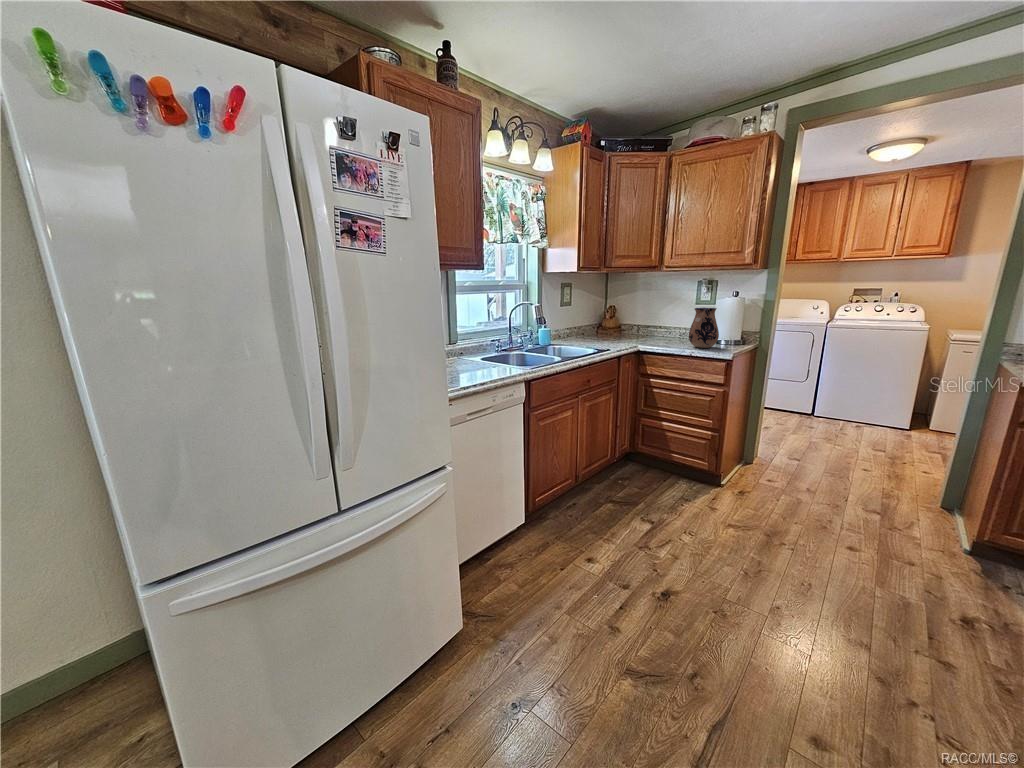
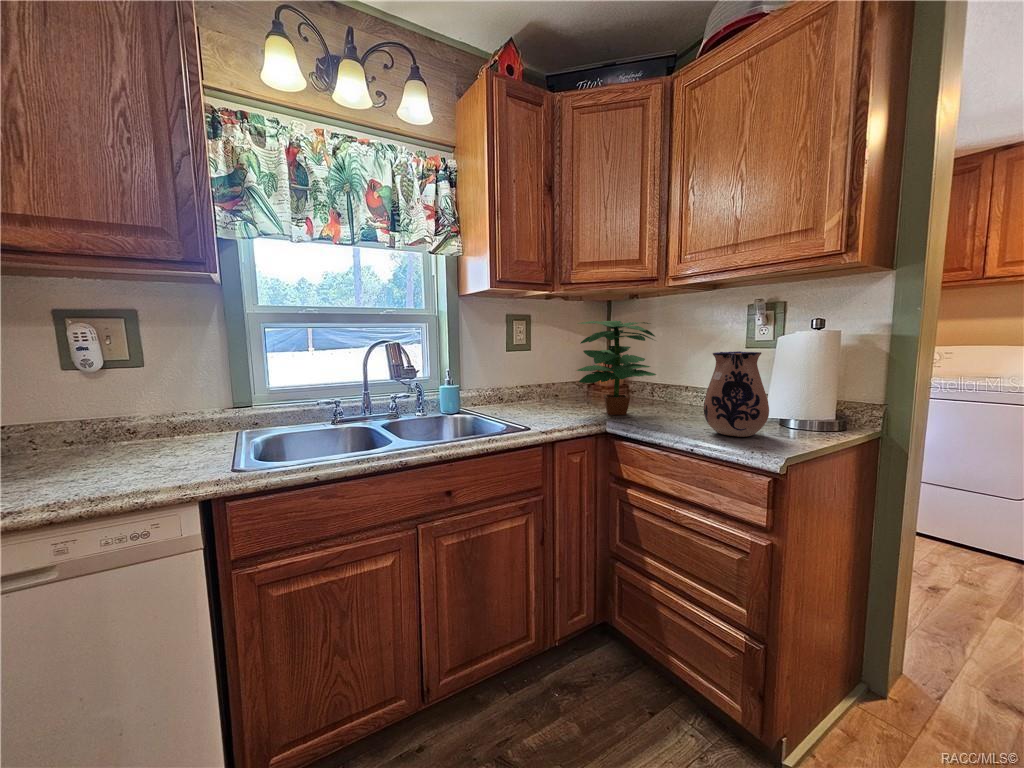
potted plant: none [612,289,657,343] -> present [577,321,656,415]

